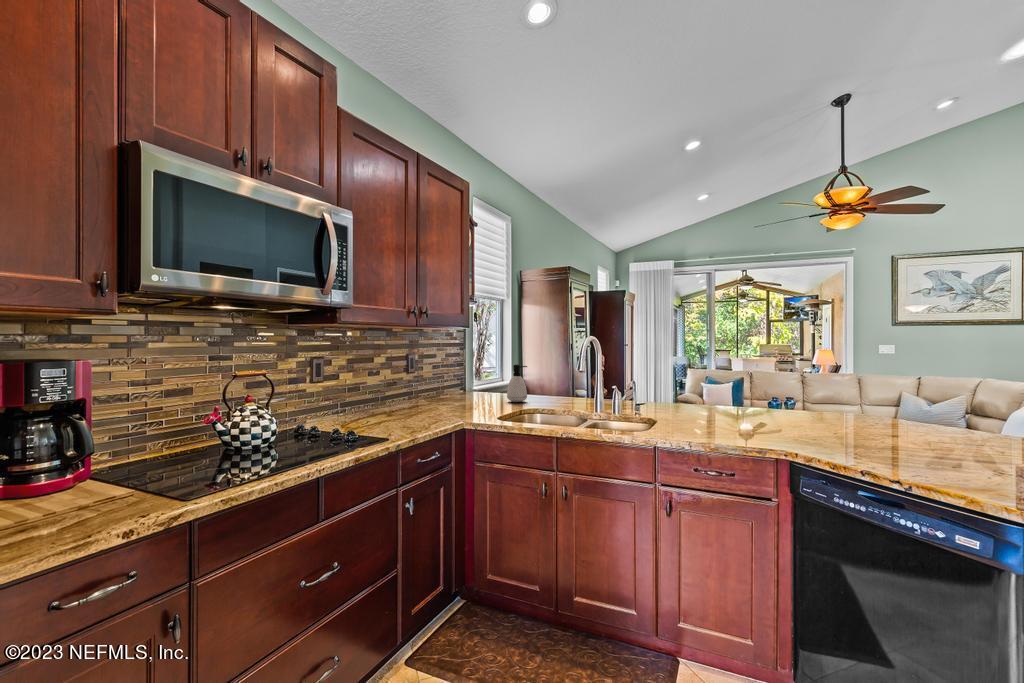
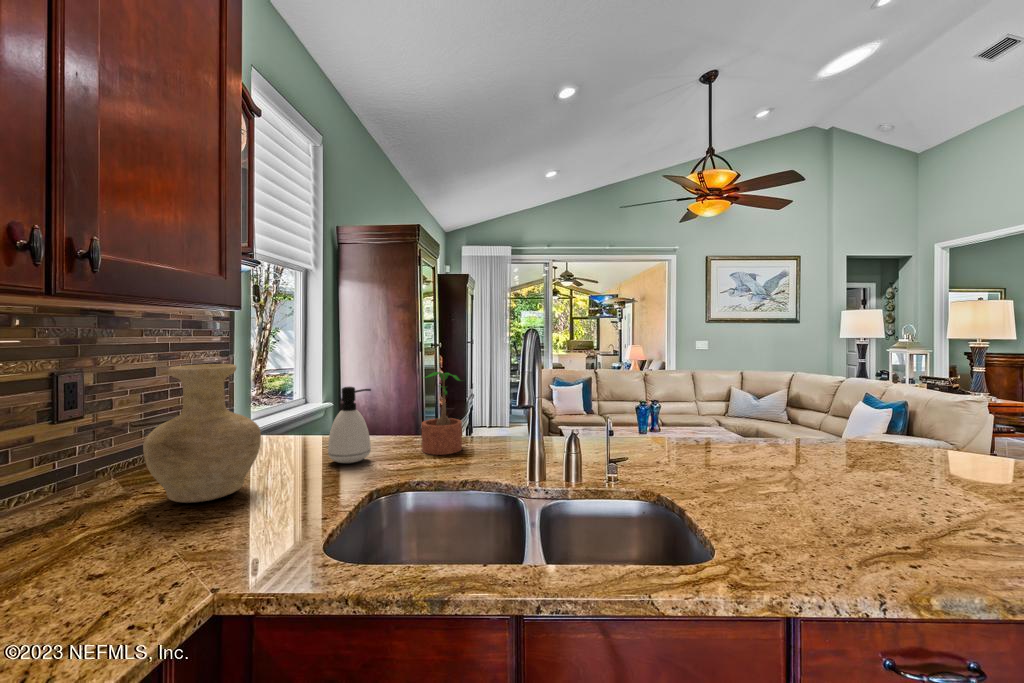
vase: none [437,351,478,407] -> present [143,364,261,503]
potted plant: none [554,359,578,403] -> present [422,372,462,455]

